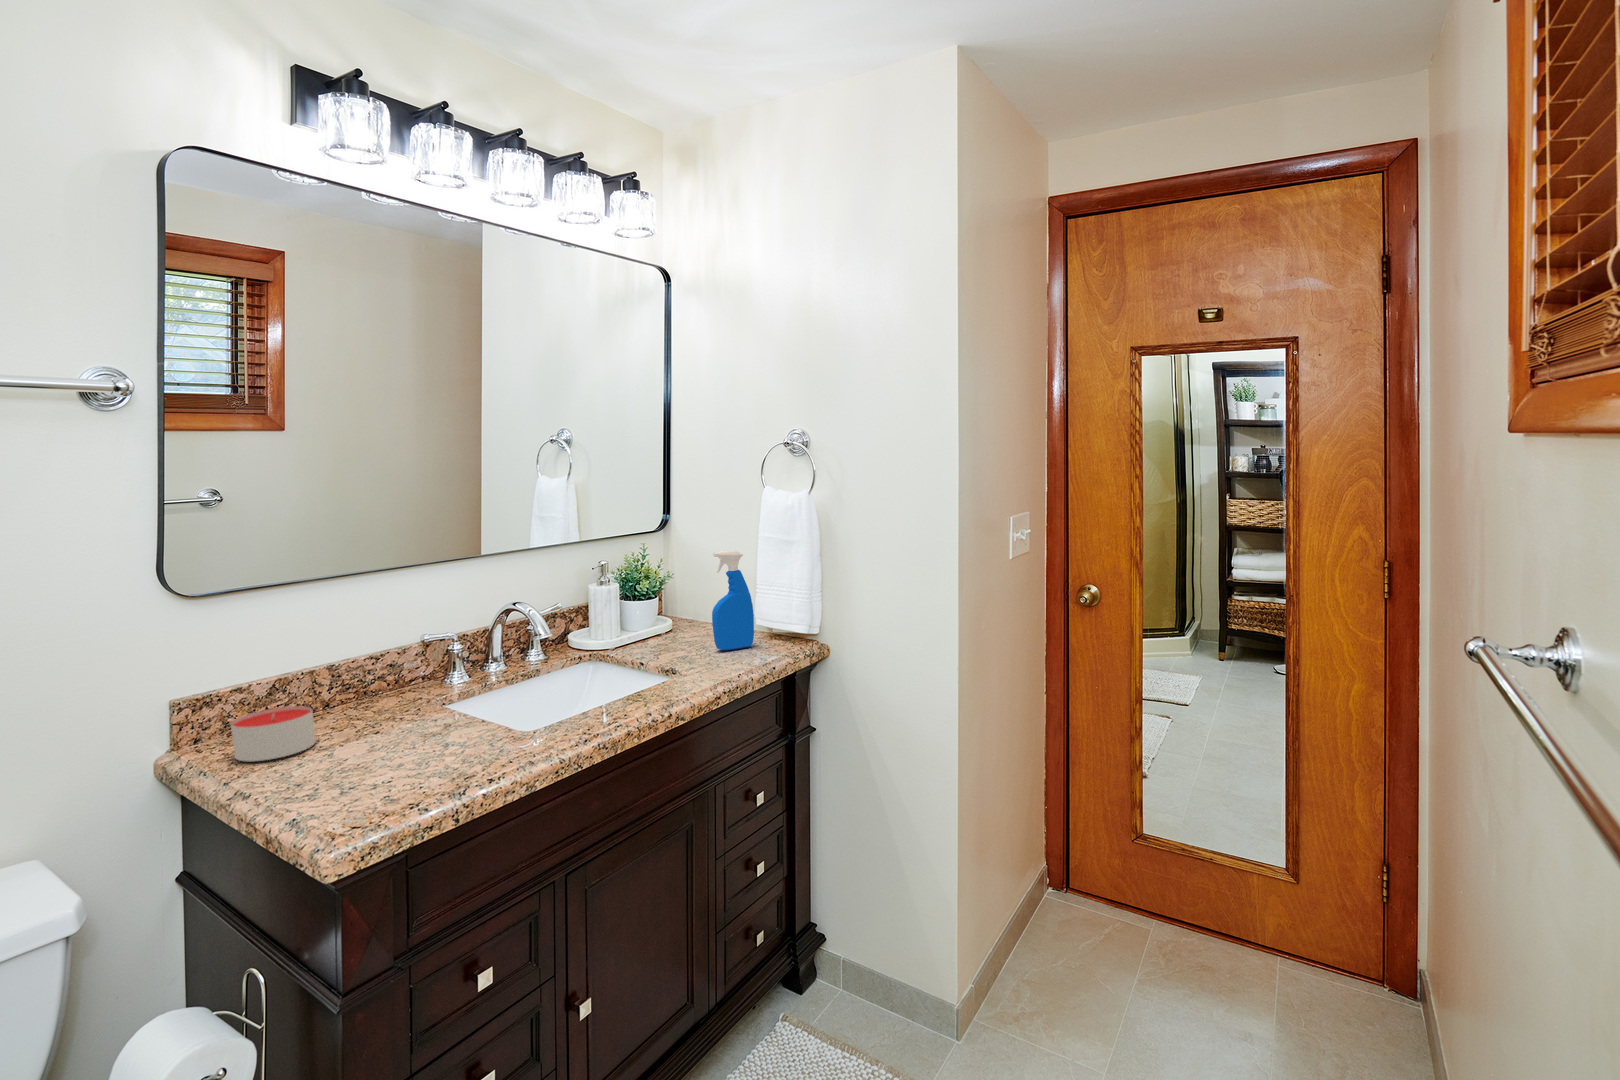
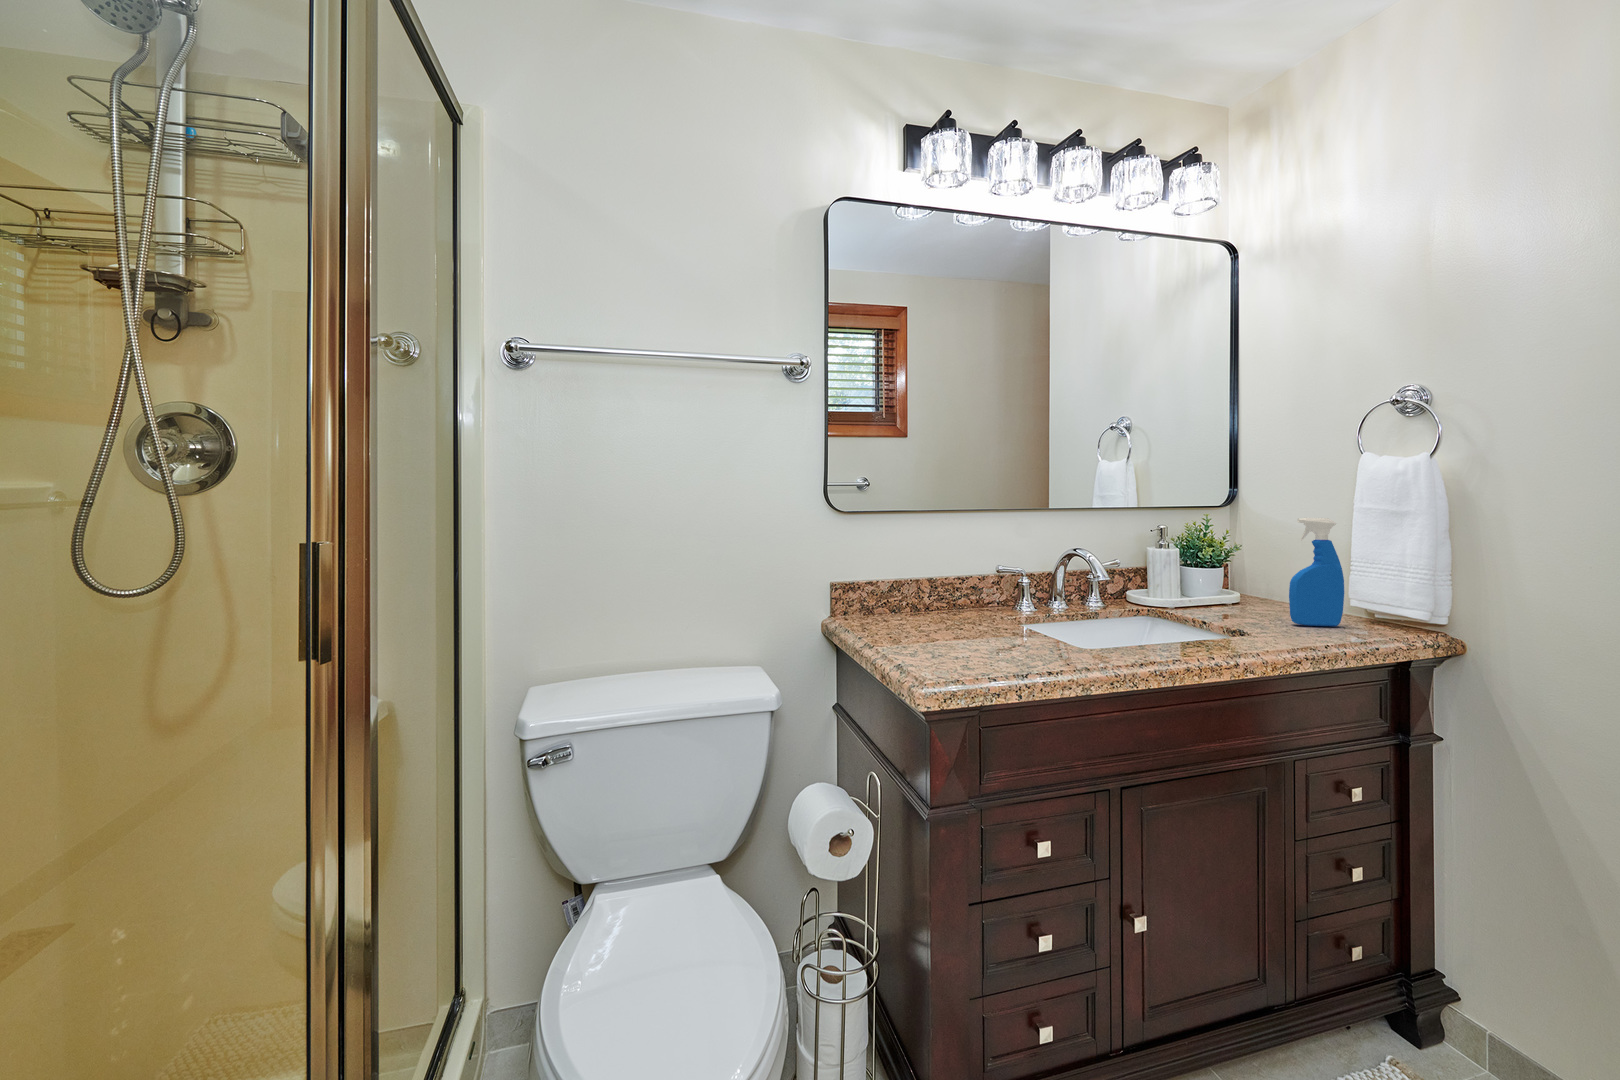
candle: present [231,706,315,761] -> none [866,599,918,632]

